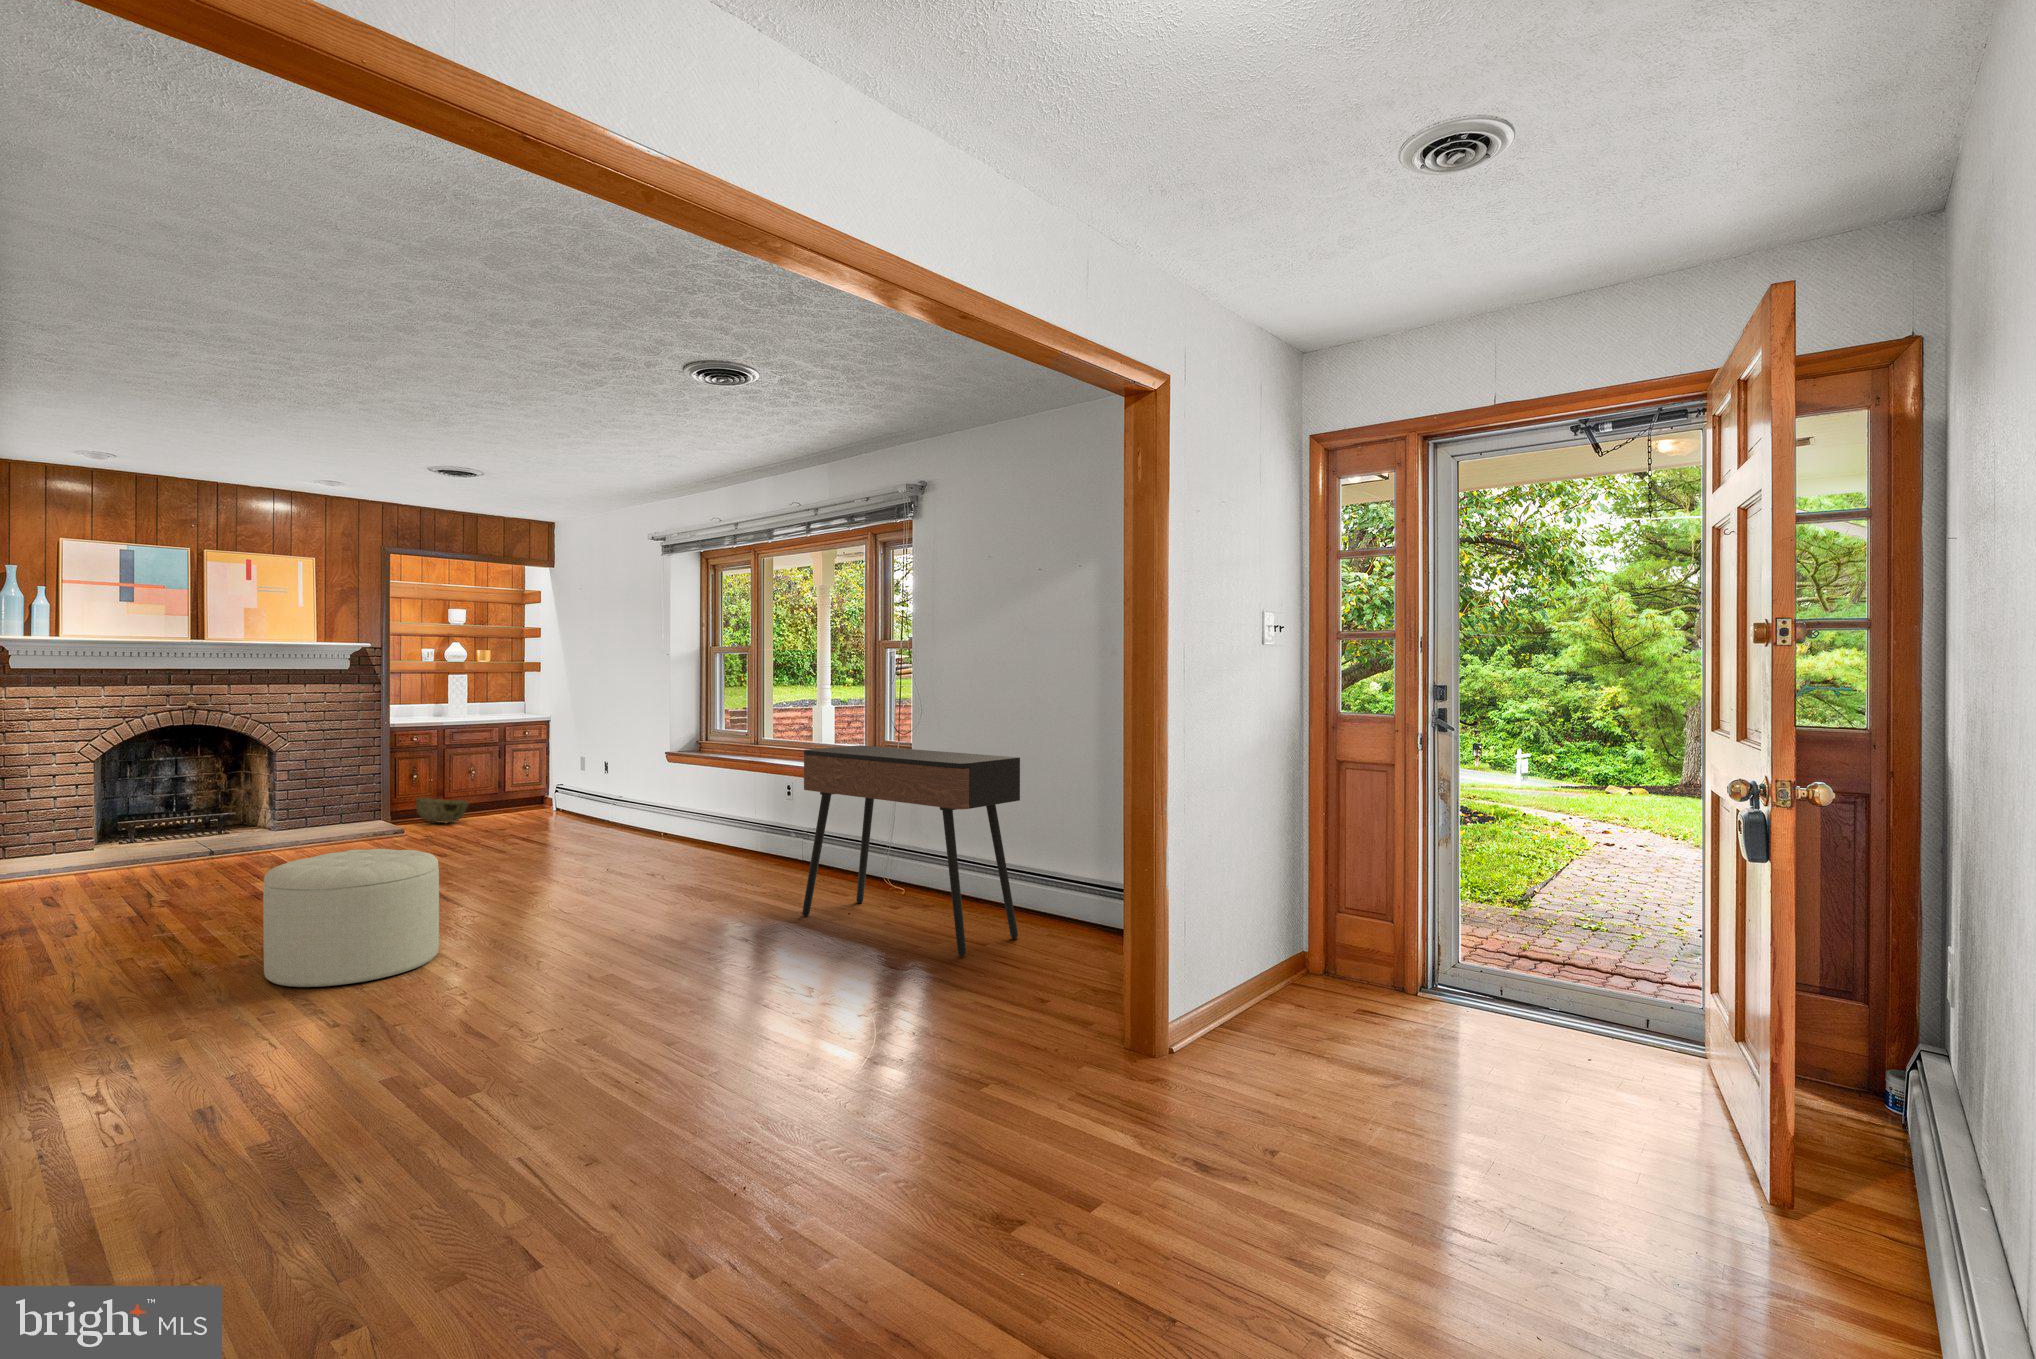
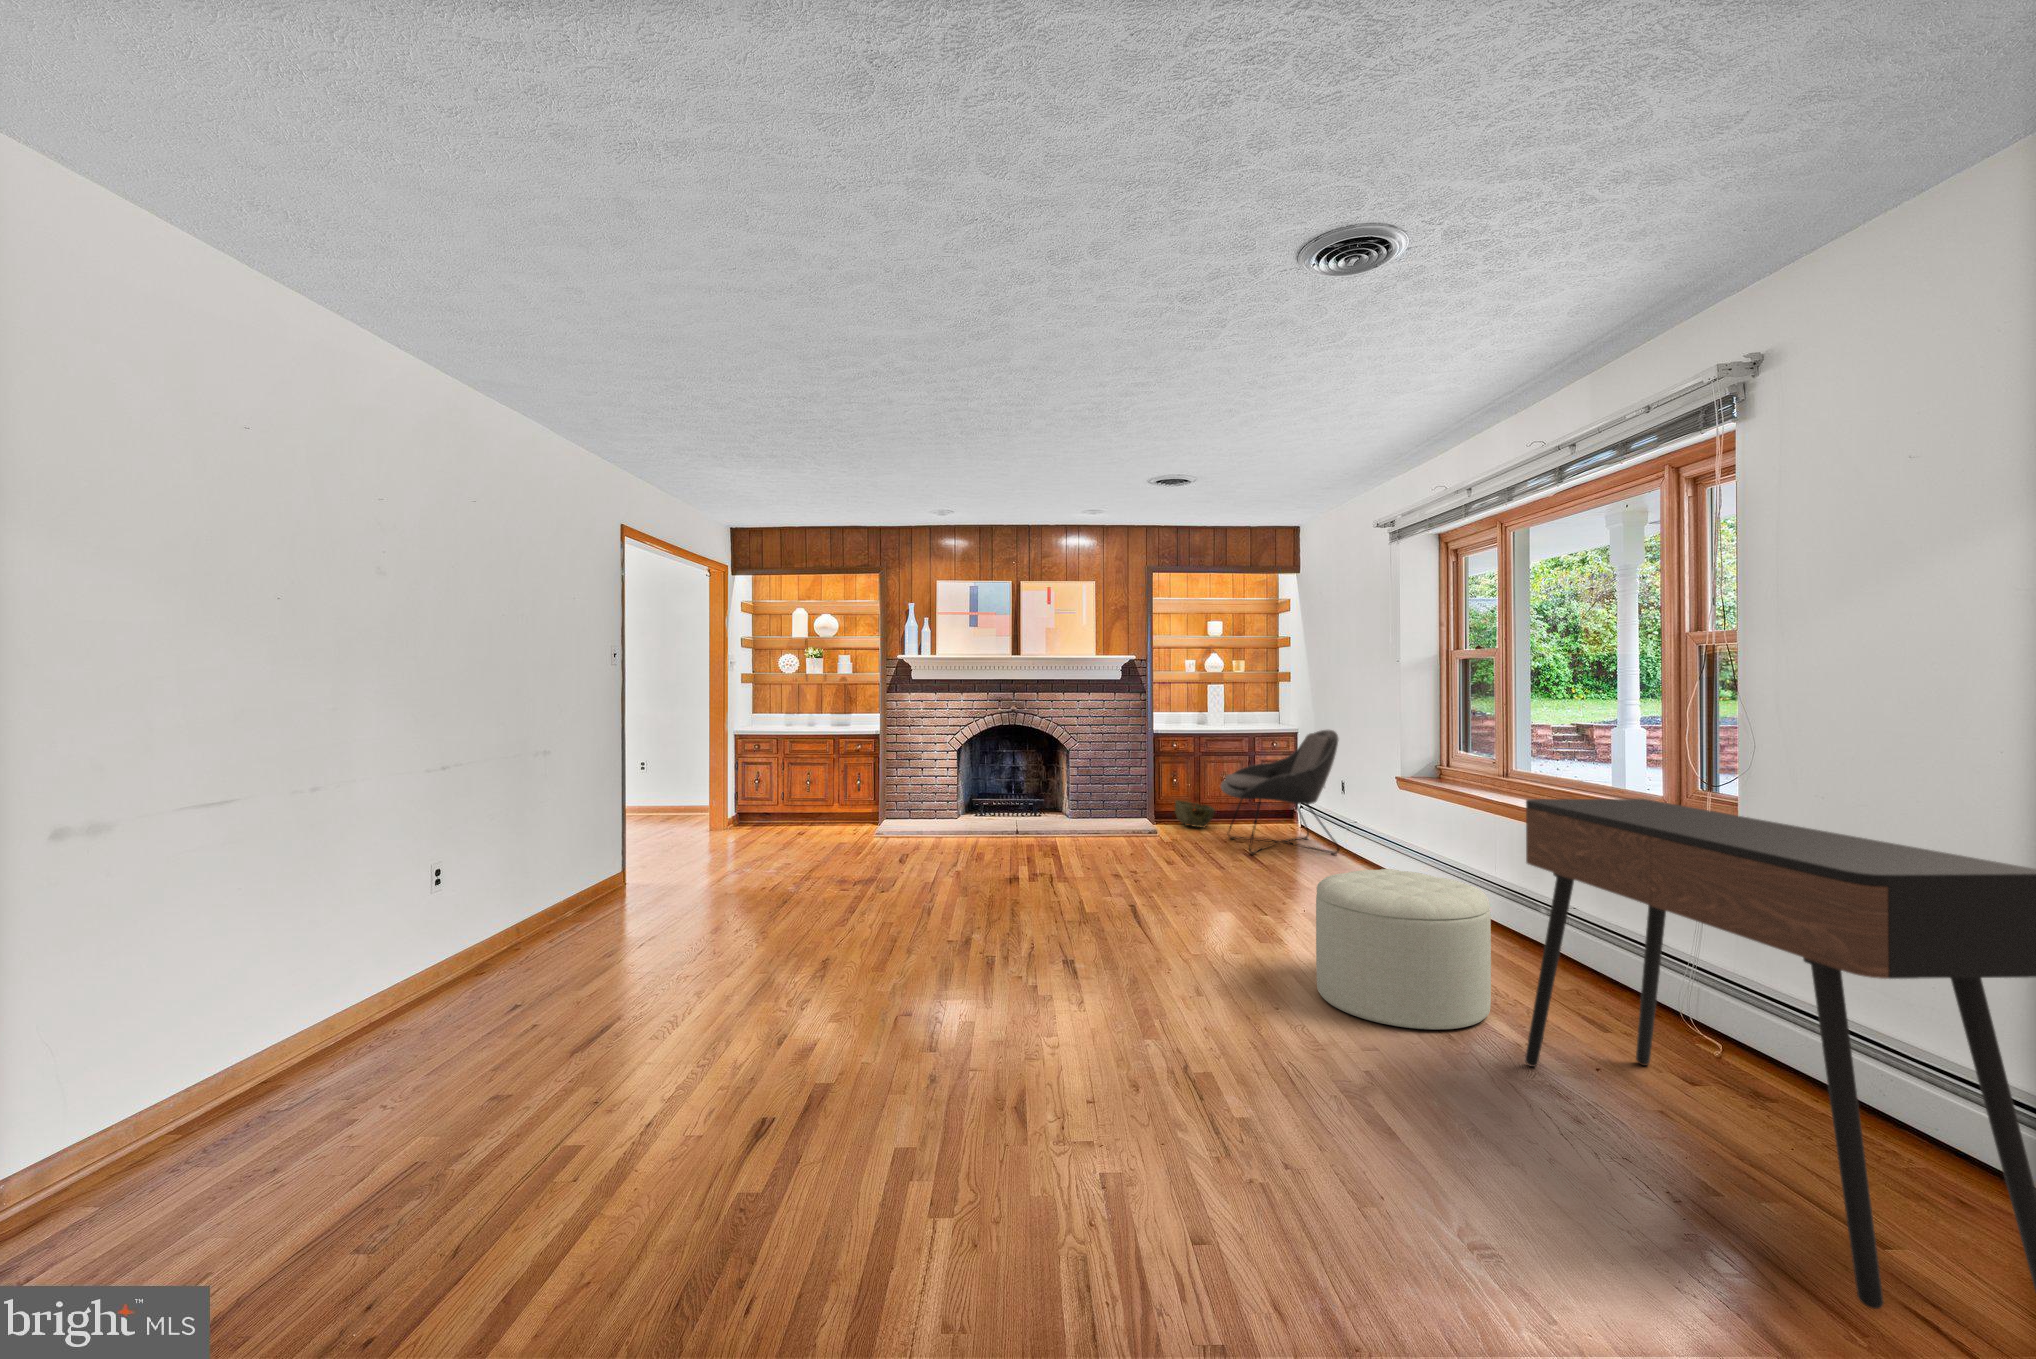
lounge chair: none [483,716,609,838] -> present [1221,730,1340,855]
ottoman: present [263,849,439,987] -> present [1316,869,1491,1030]

